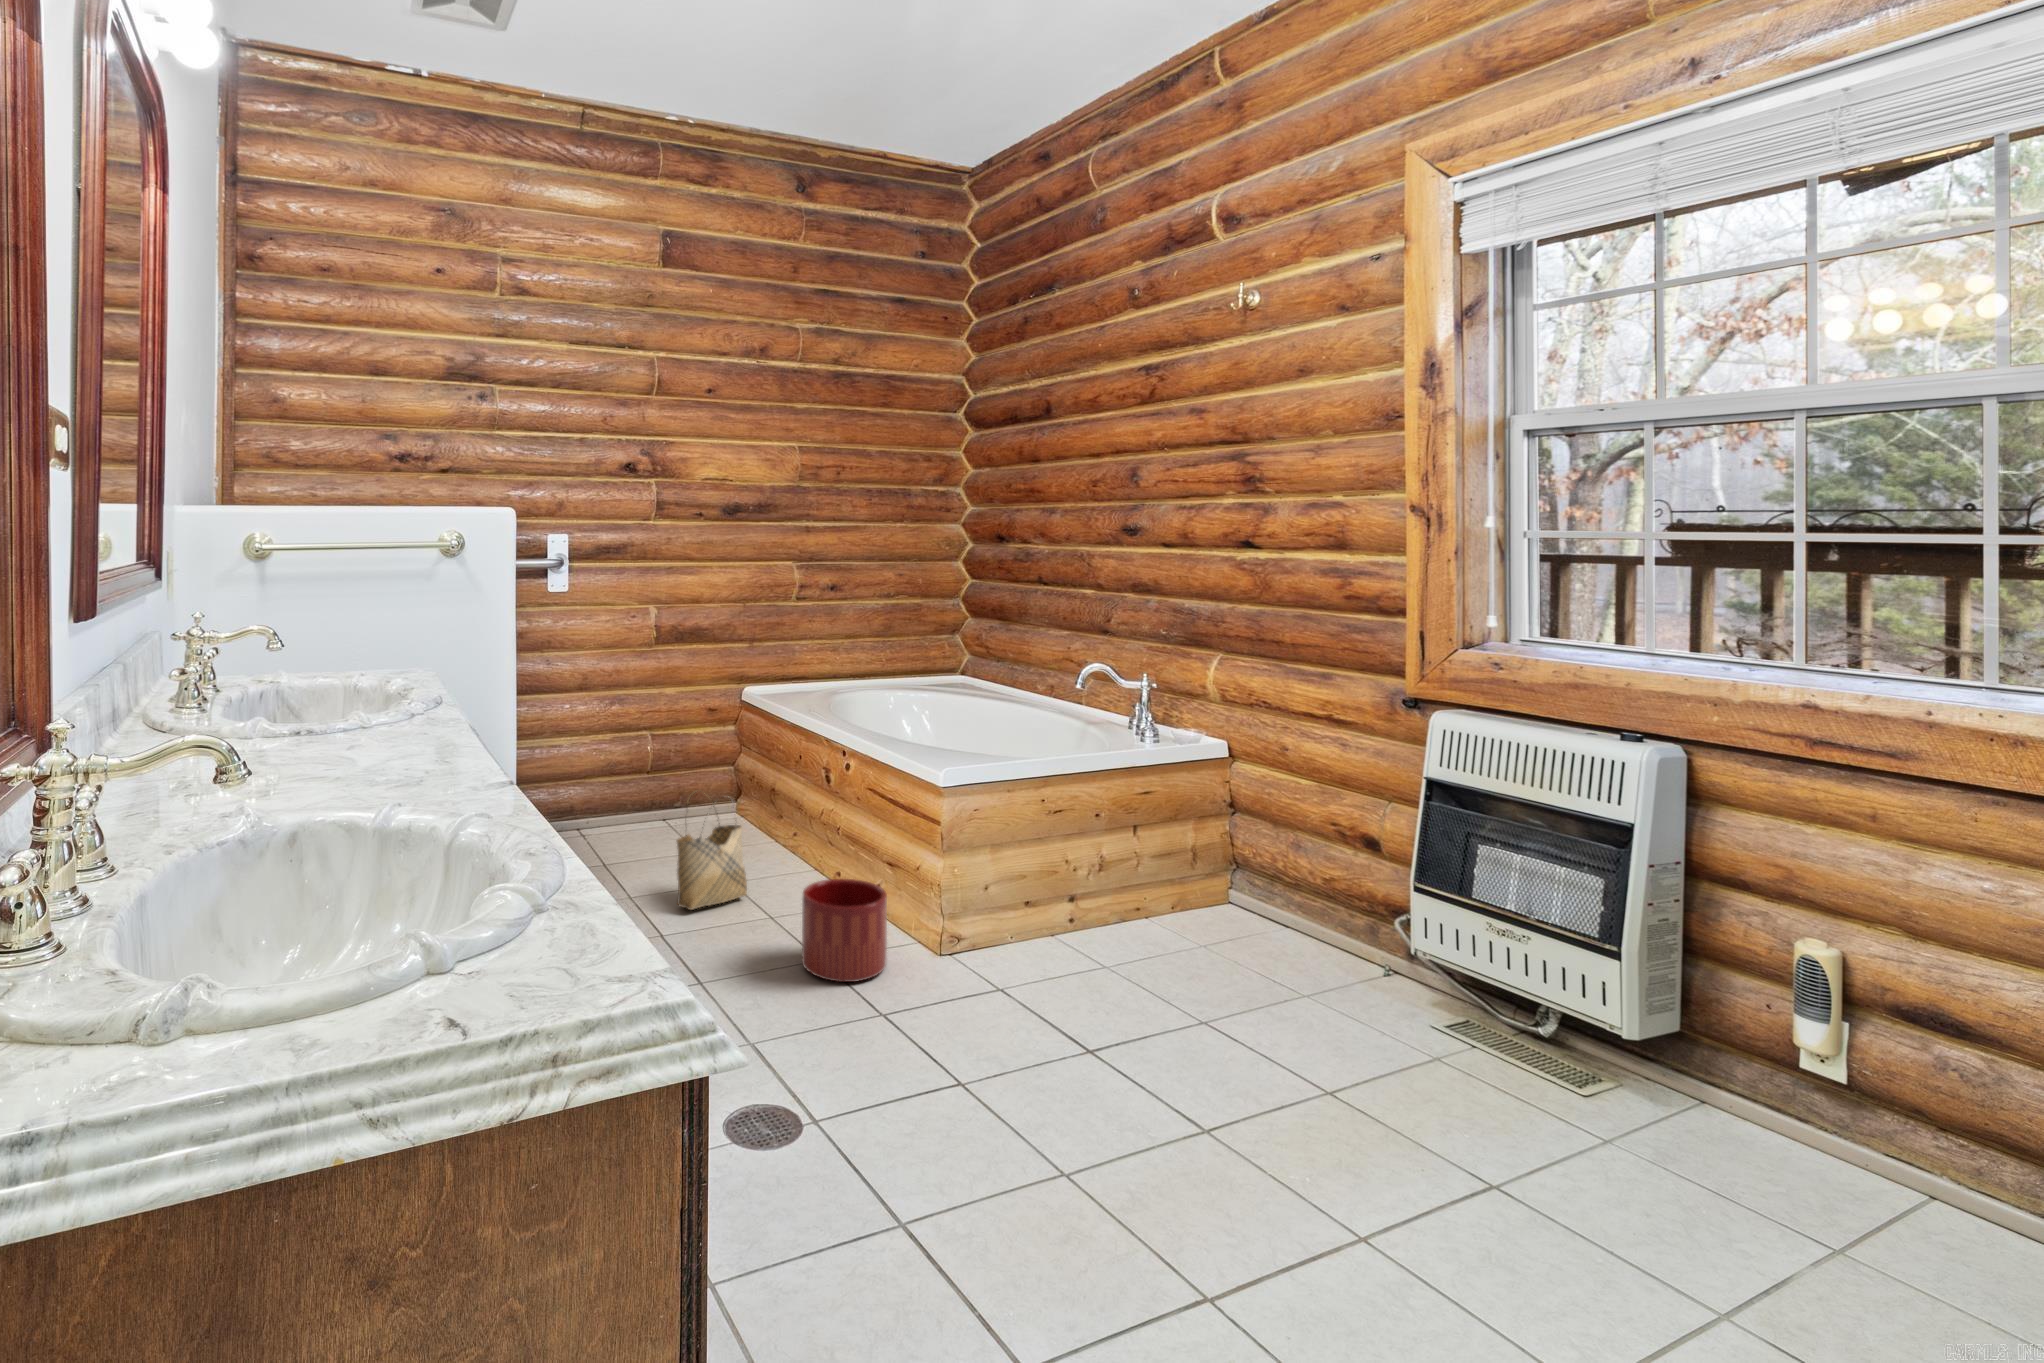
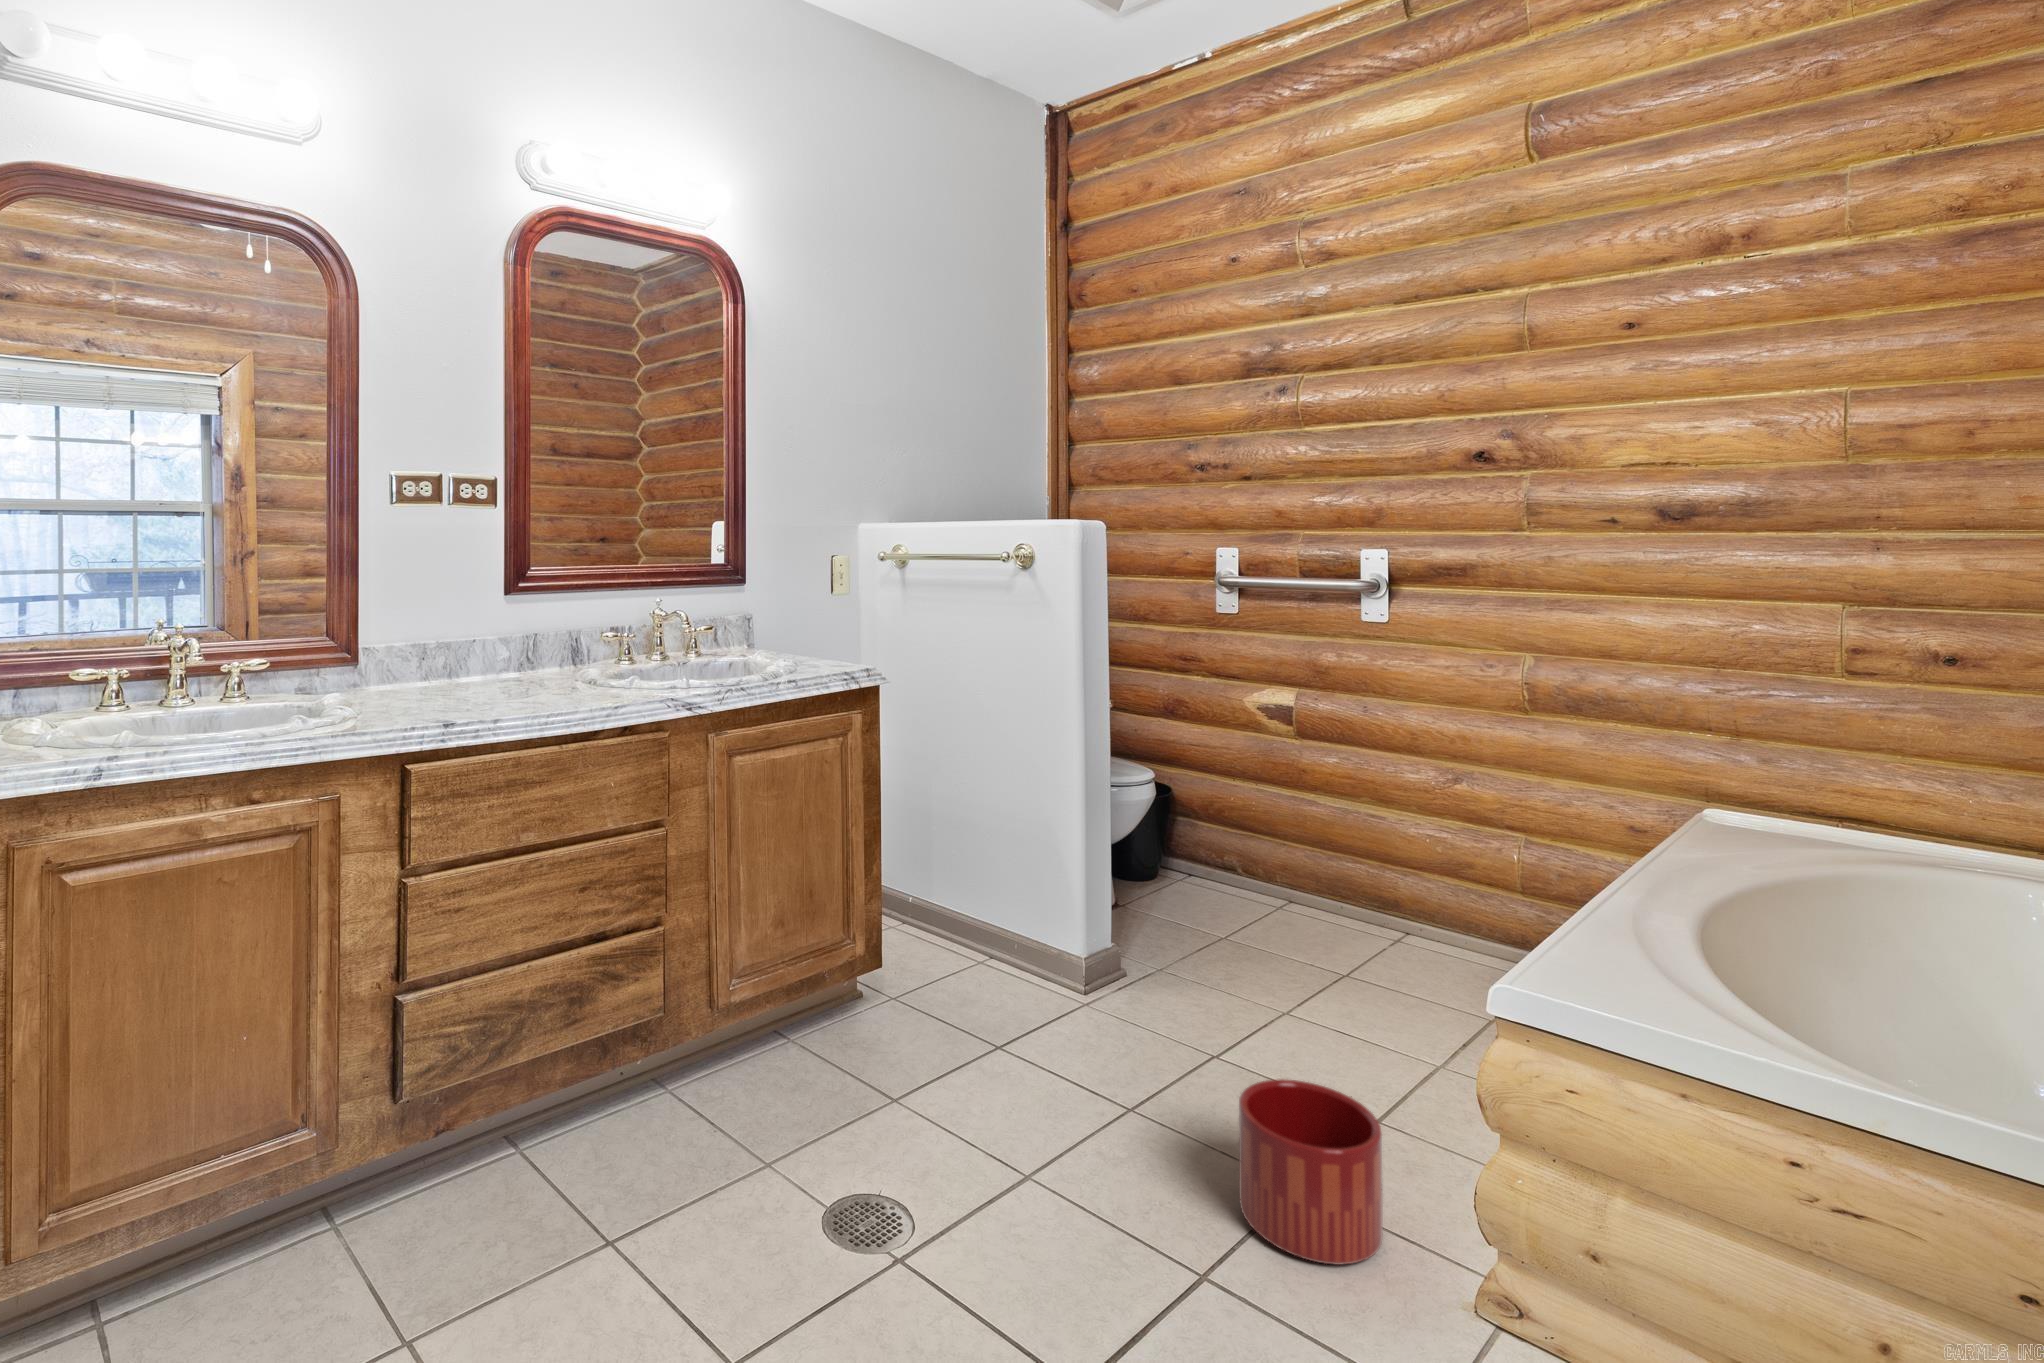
woven basket: present [677,792,747,910] -> none [1284,909,1412,1086]

